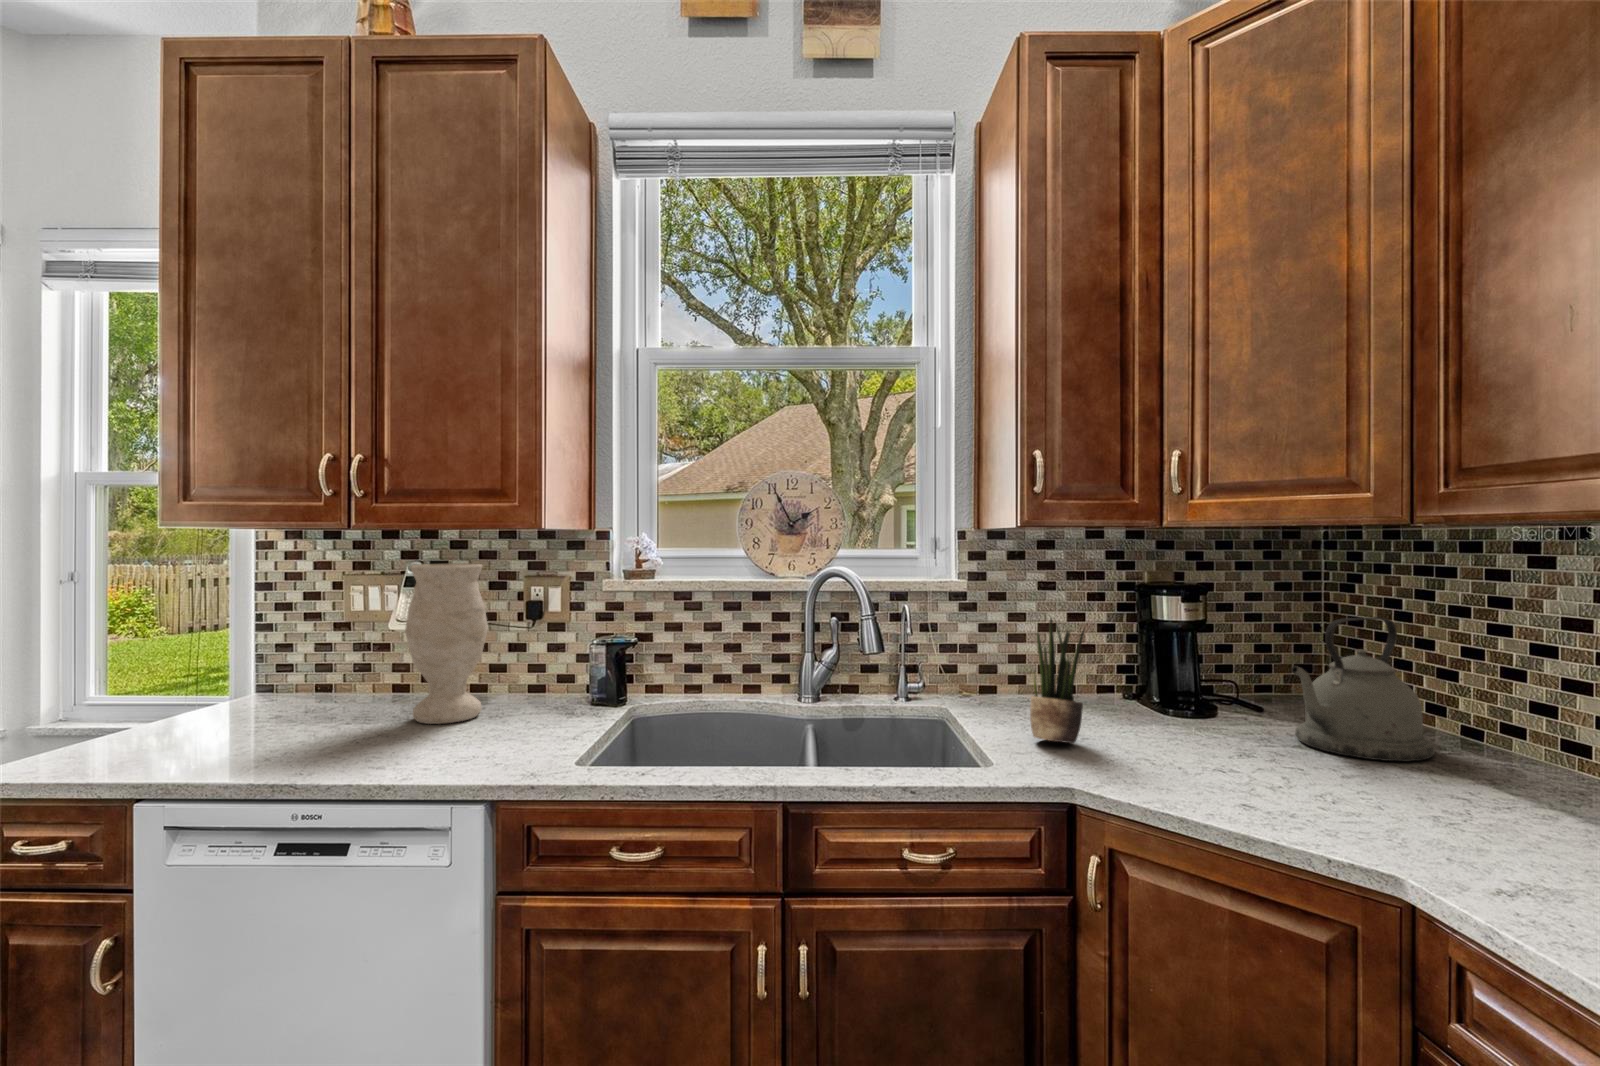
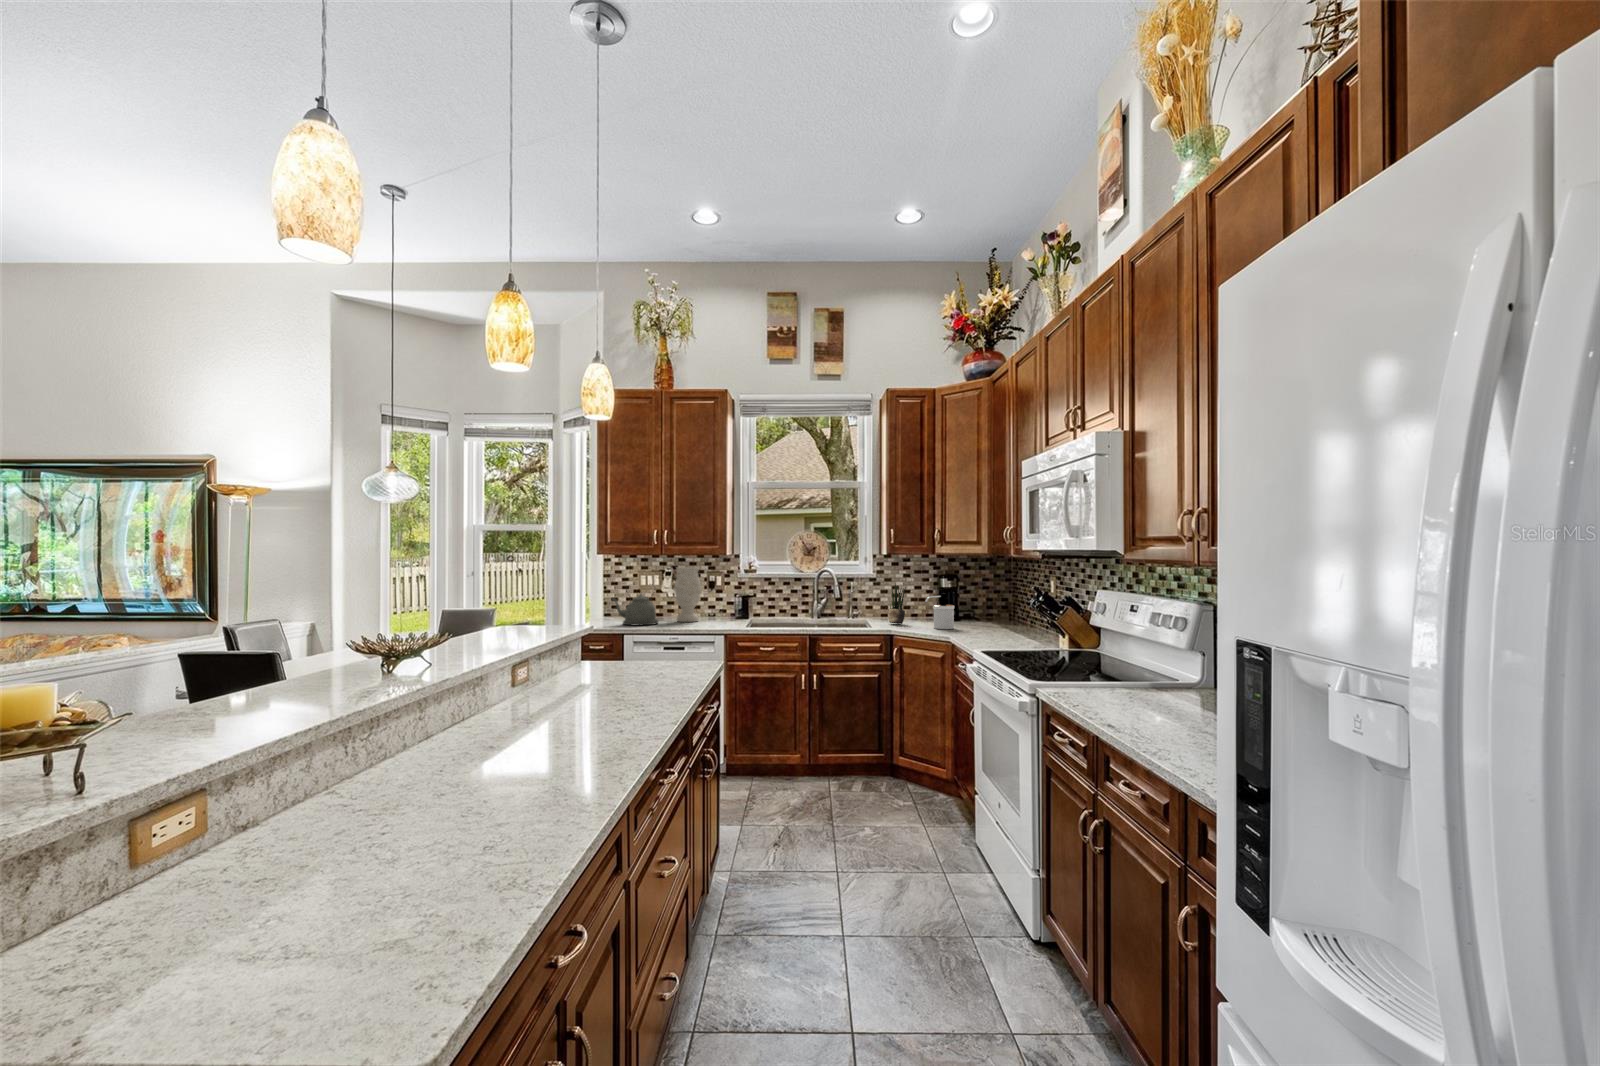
kettle: present [1292,617,1435,761] -> present [612,584,659,626]
soap dispenser: none [1206,664,1302,798] -> present [925,594,954,629]

